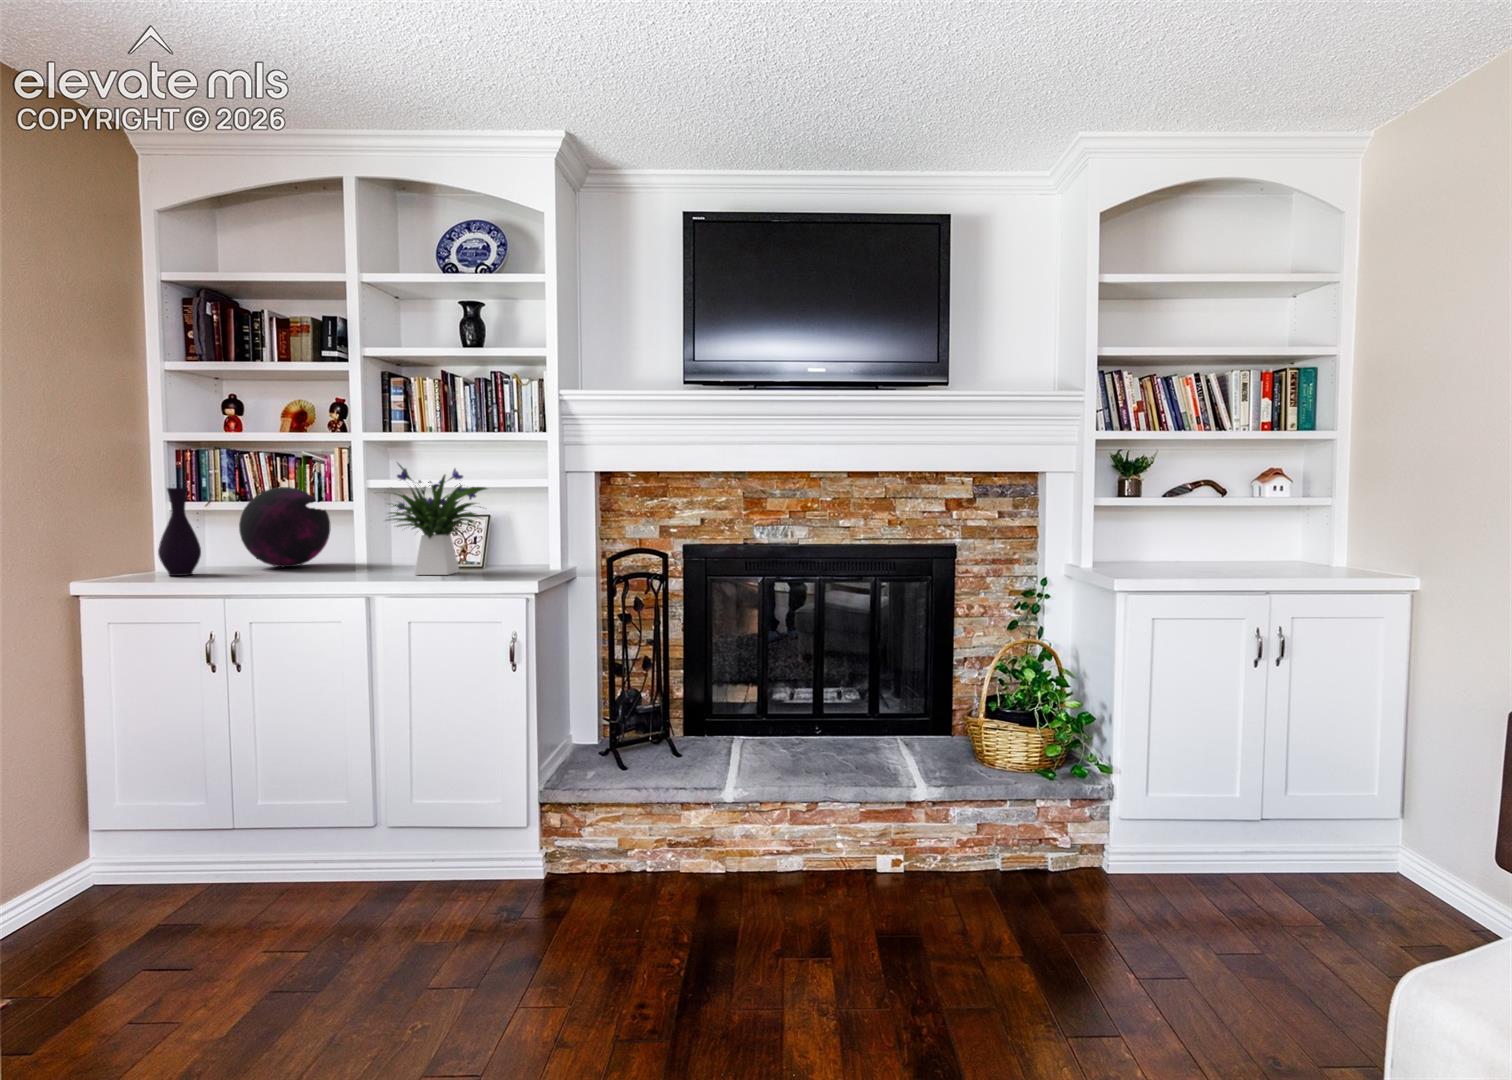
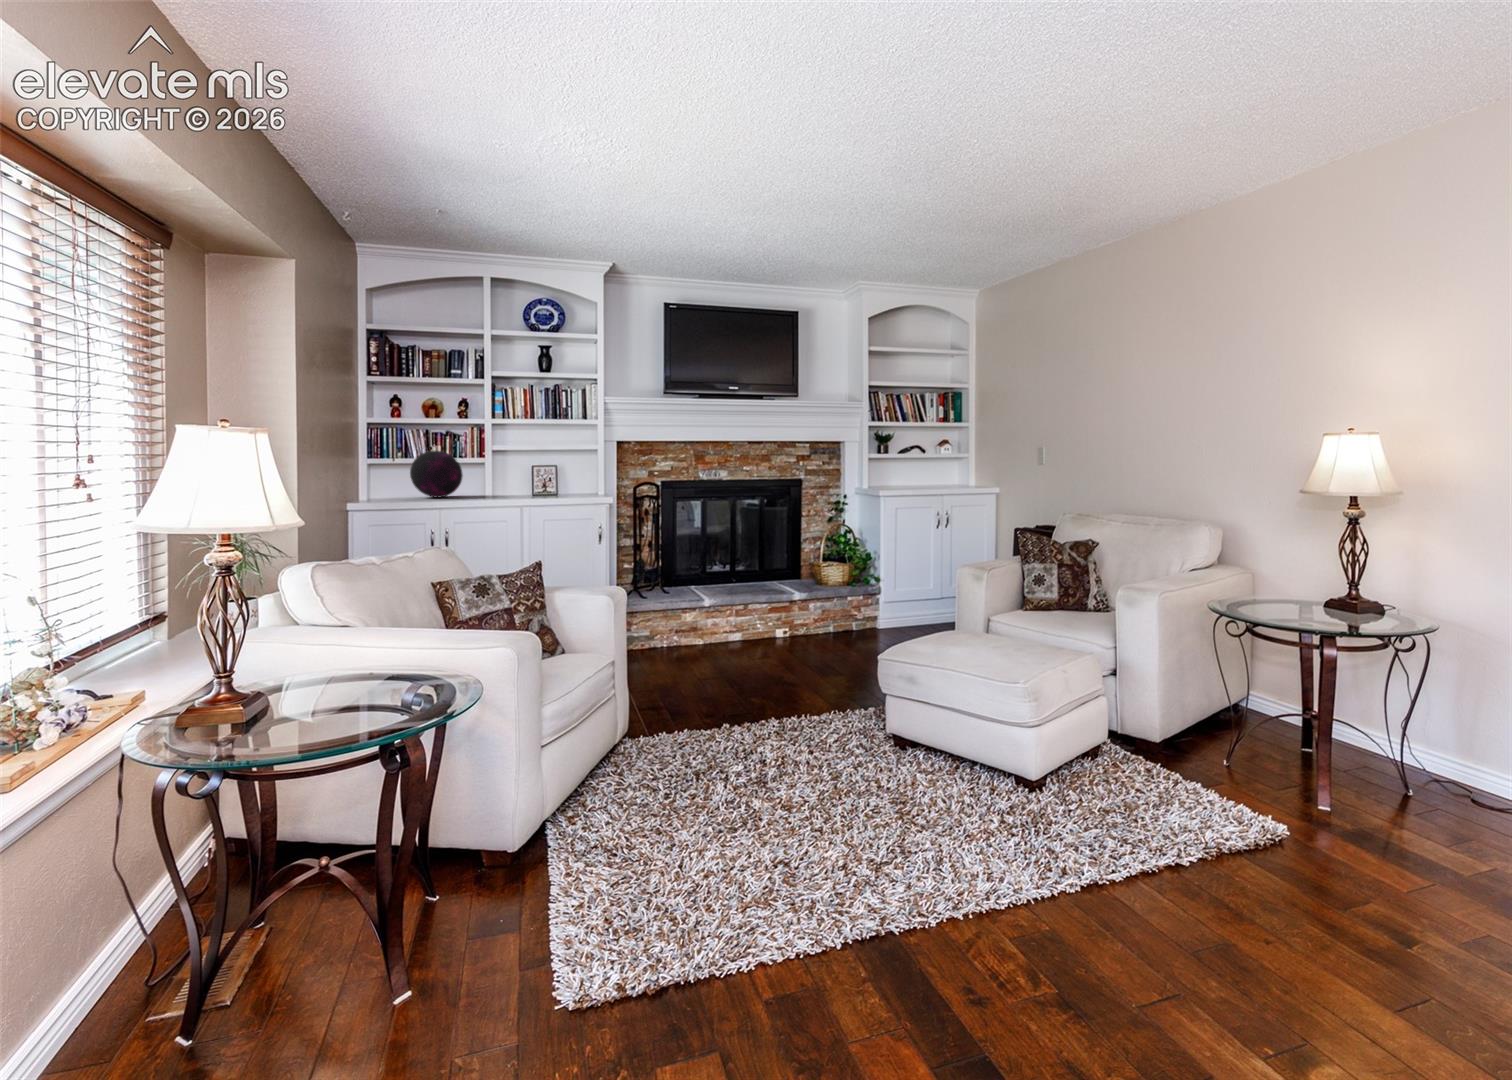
flower arrangement: present [388,463,487,575] -> none [504,435,565,499]
vase: present [158,488,201,576] -> none [373,450,397,502]

